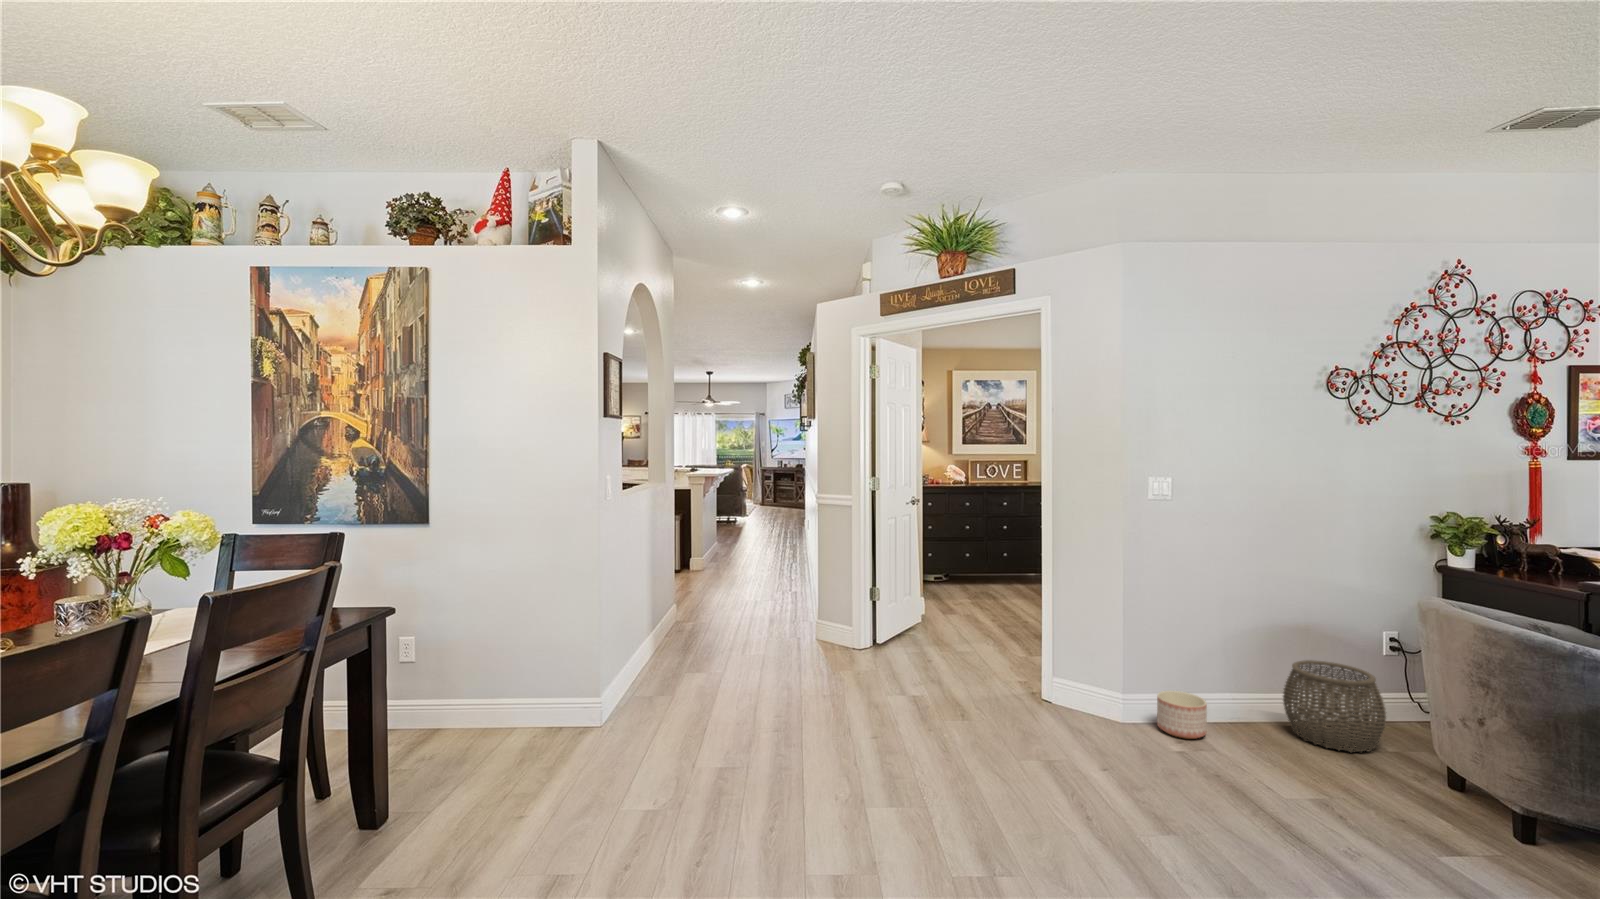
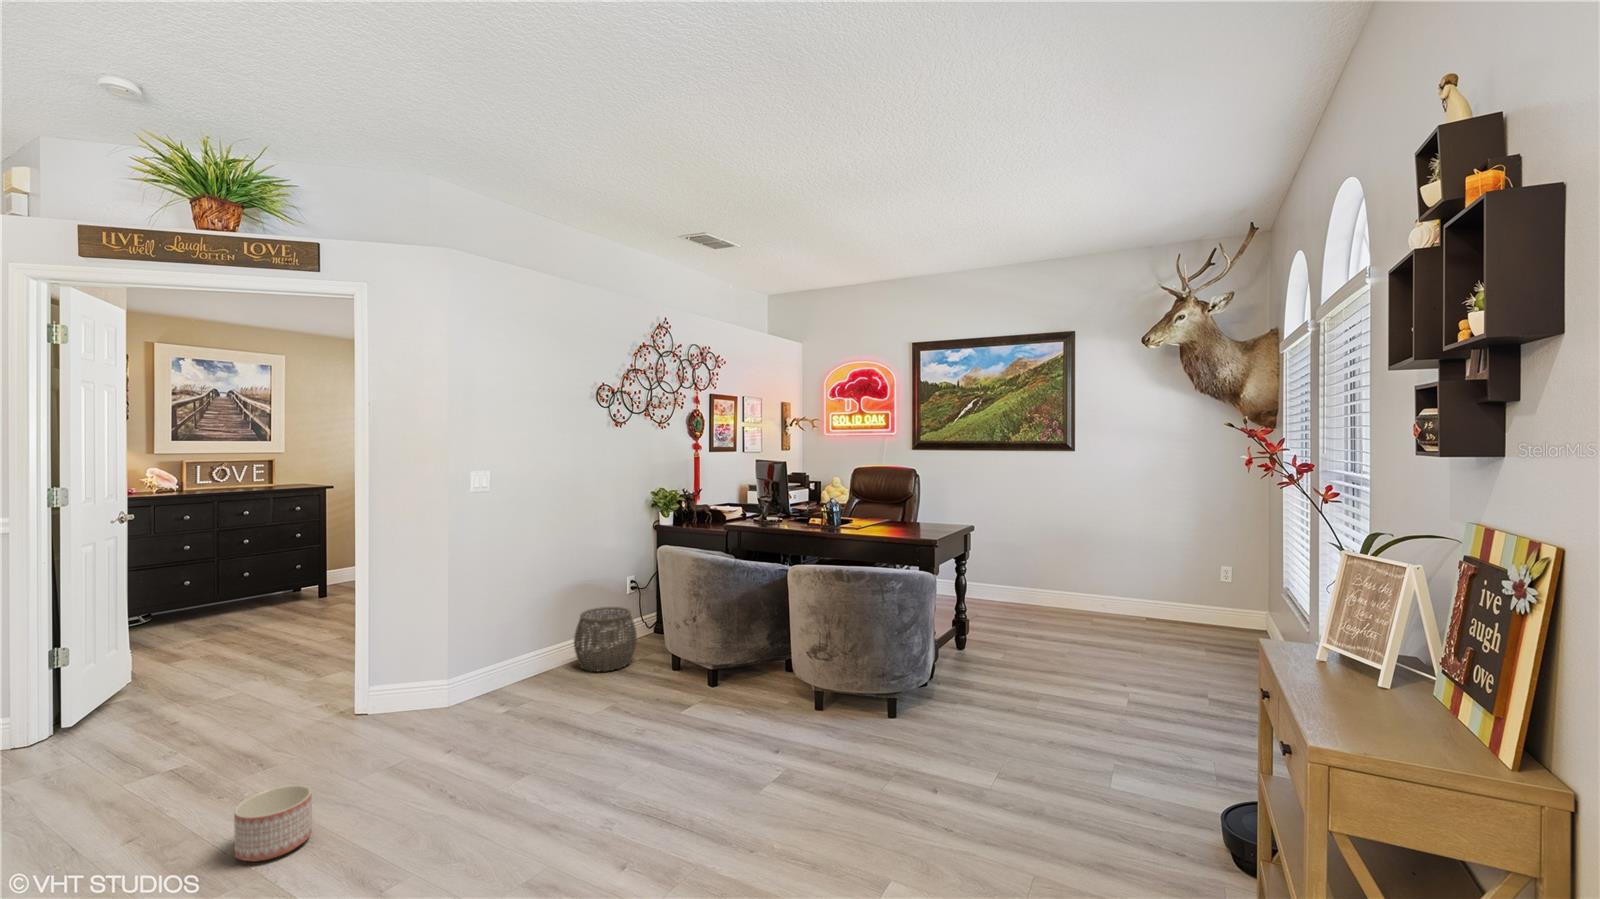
planter: present [1157,691,1207,739] -> present [234,785,312,862]

